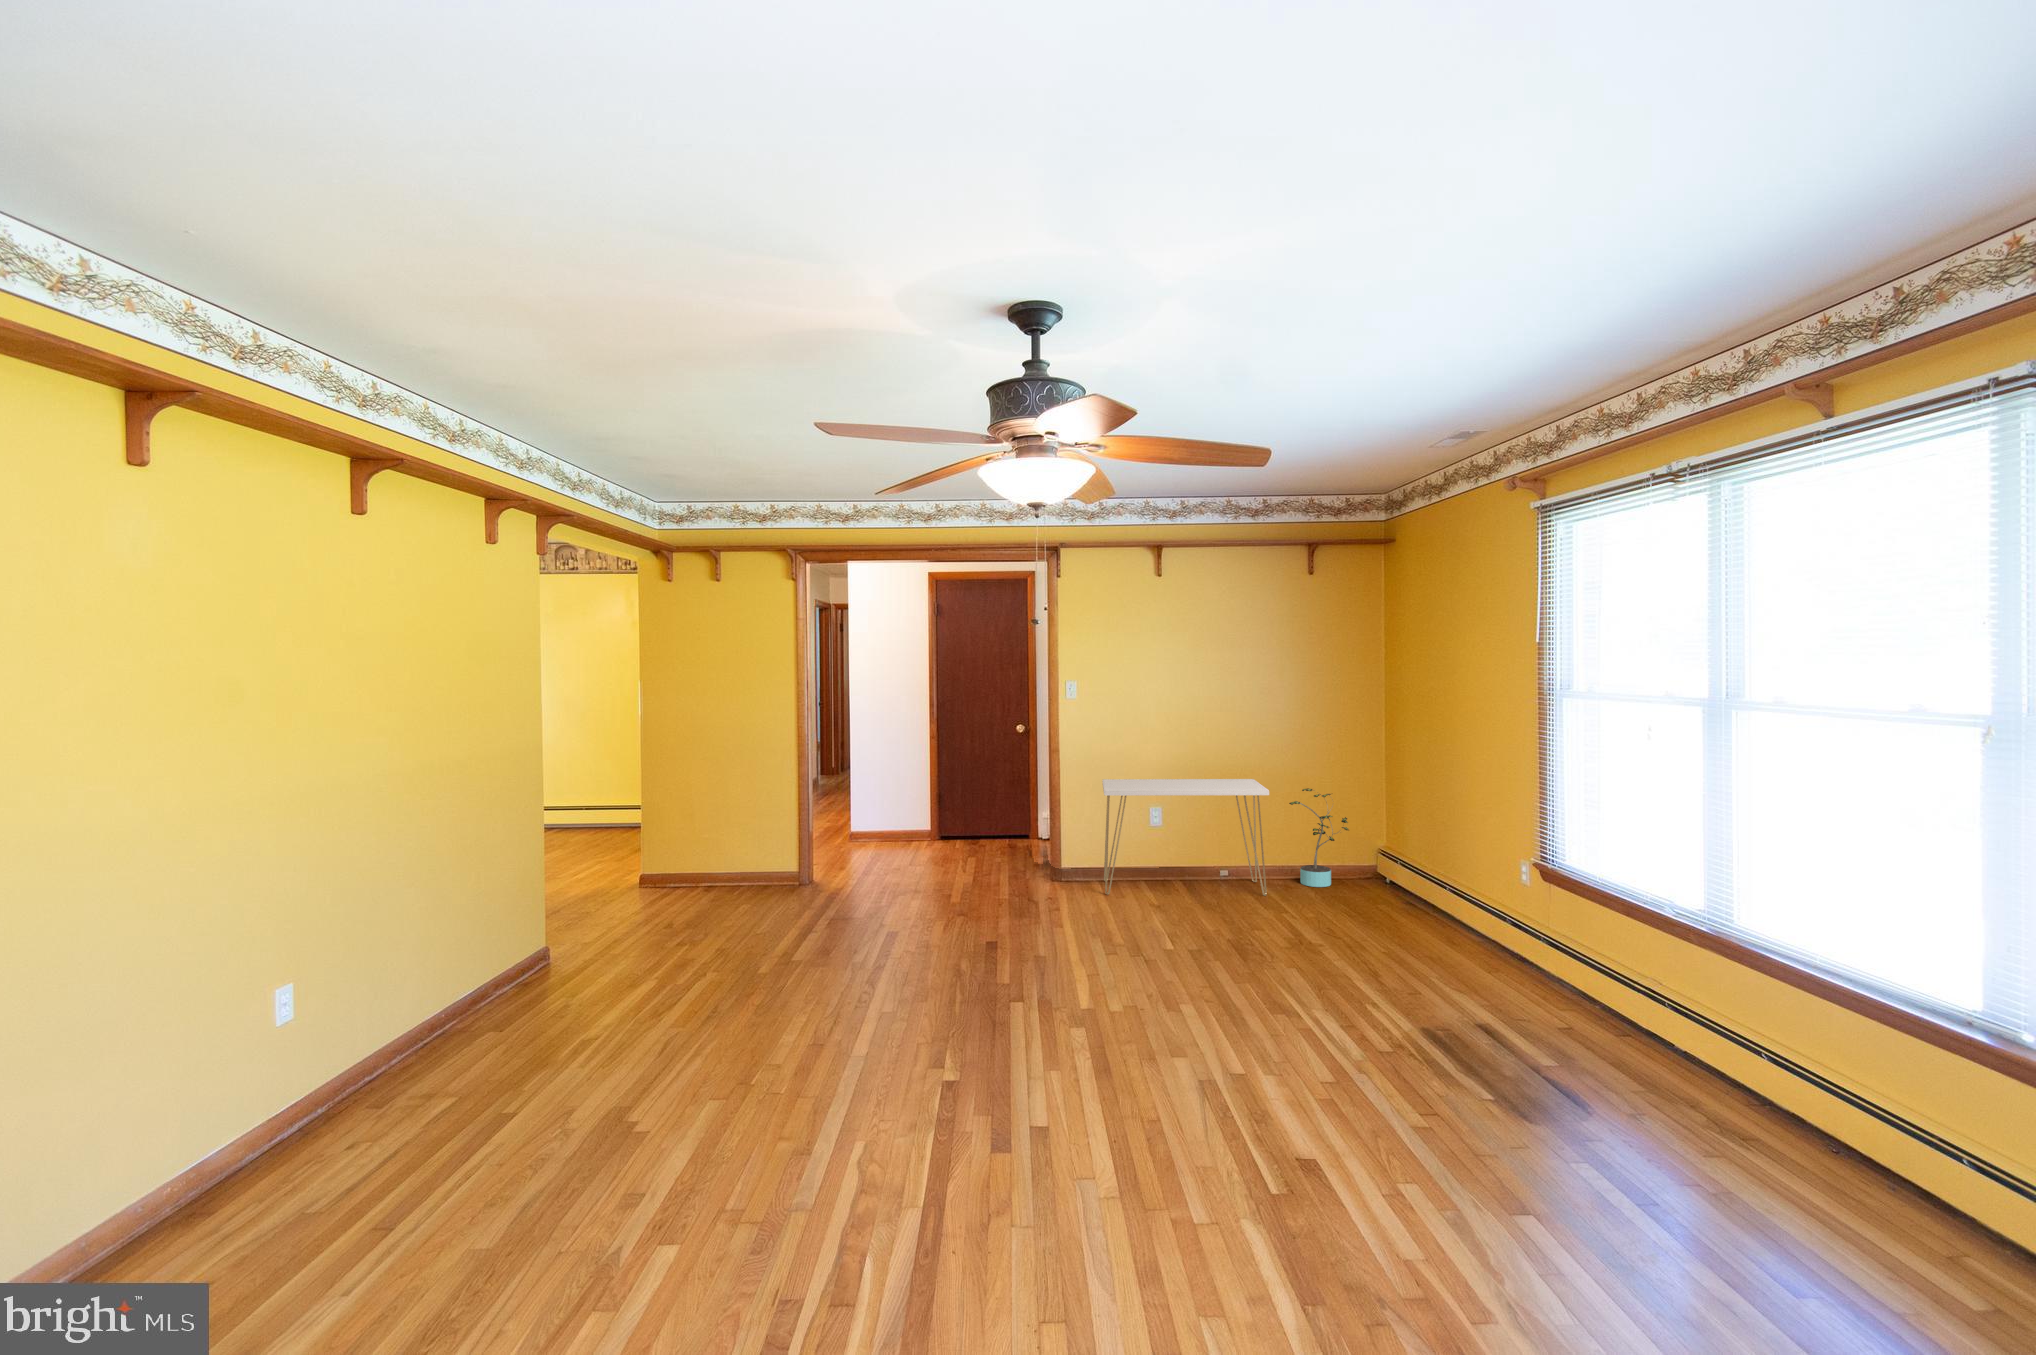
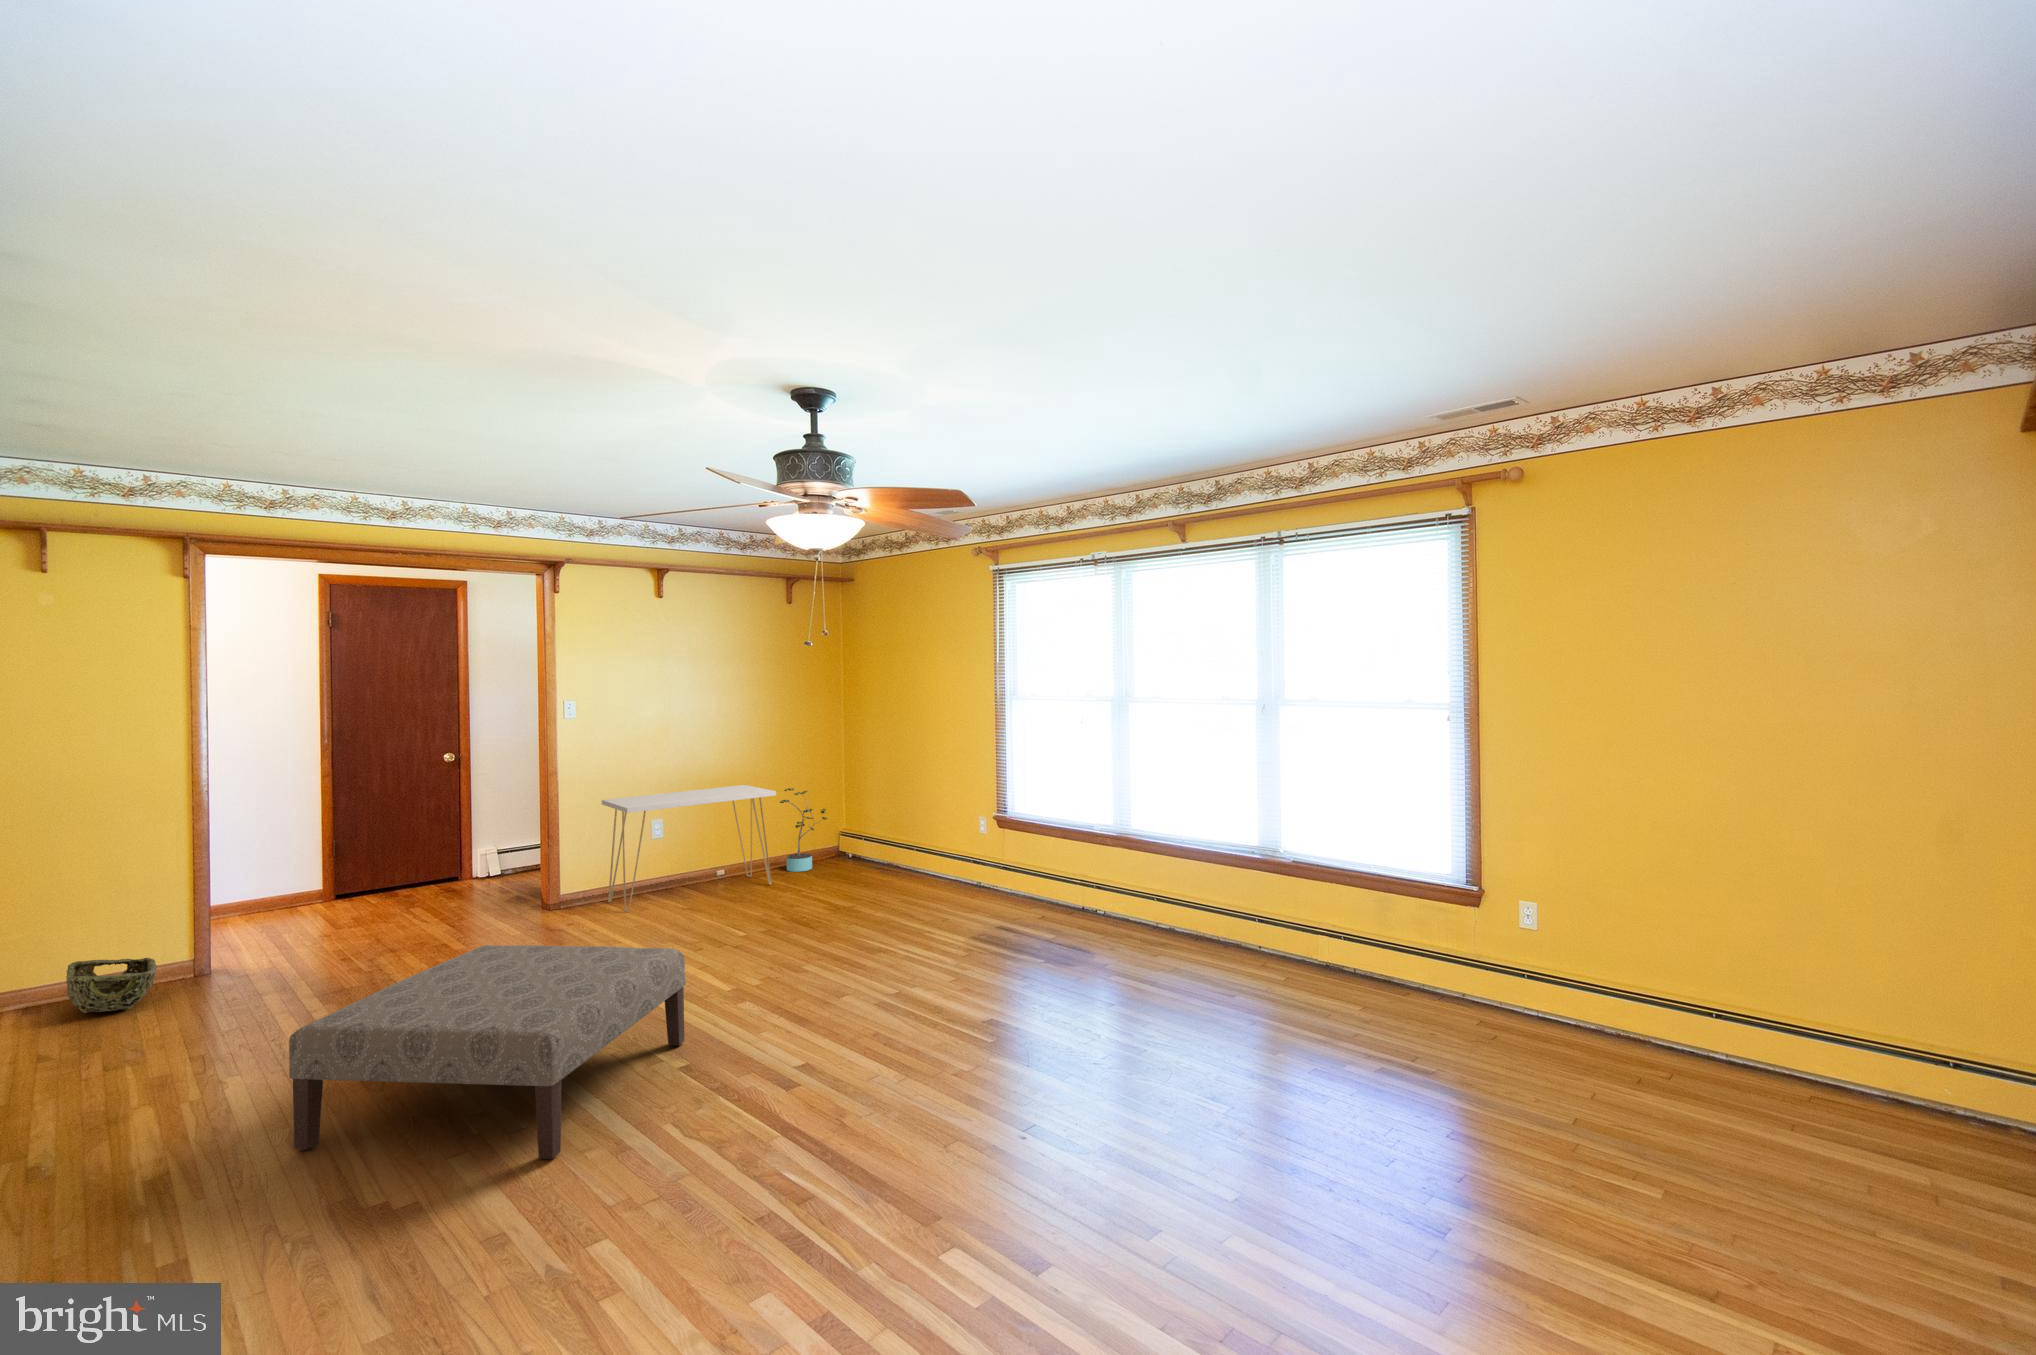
woven basket: none [727,854,785,894] -> present [66,958,156,1013]
ottoman: none [686,902,996,1121] -> present [289,945,686,1159]

